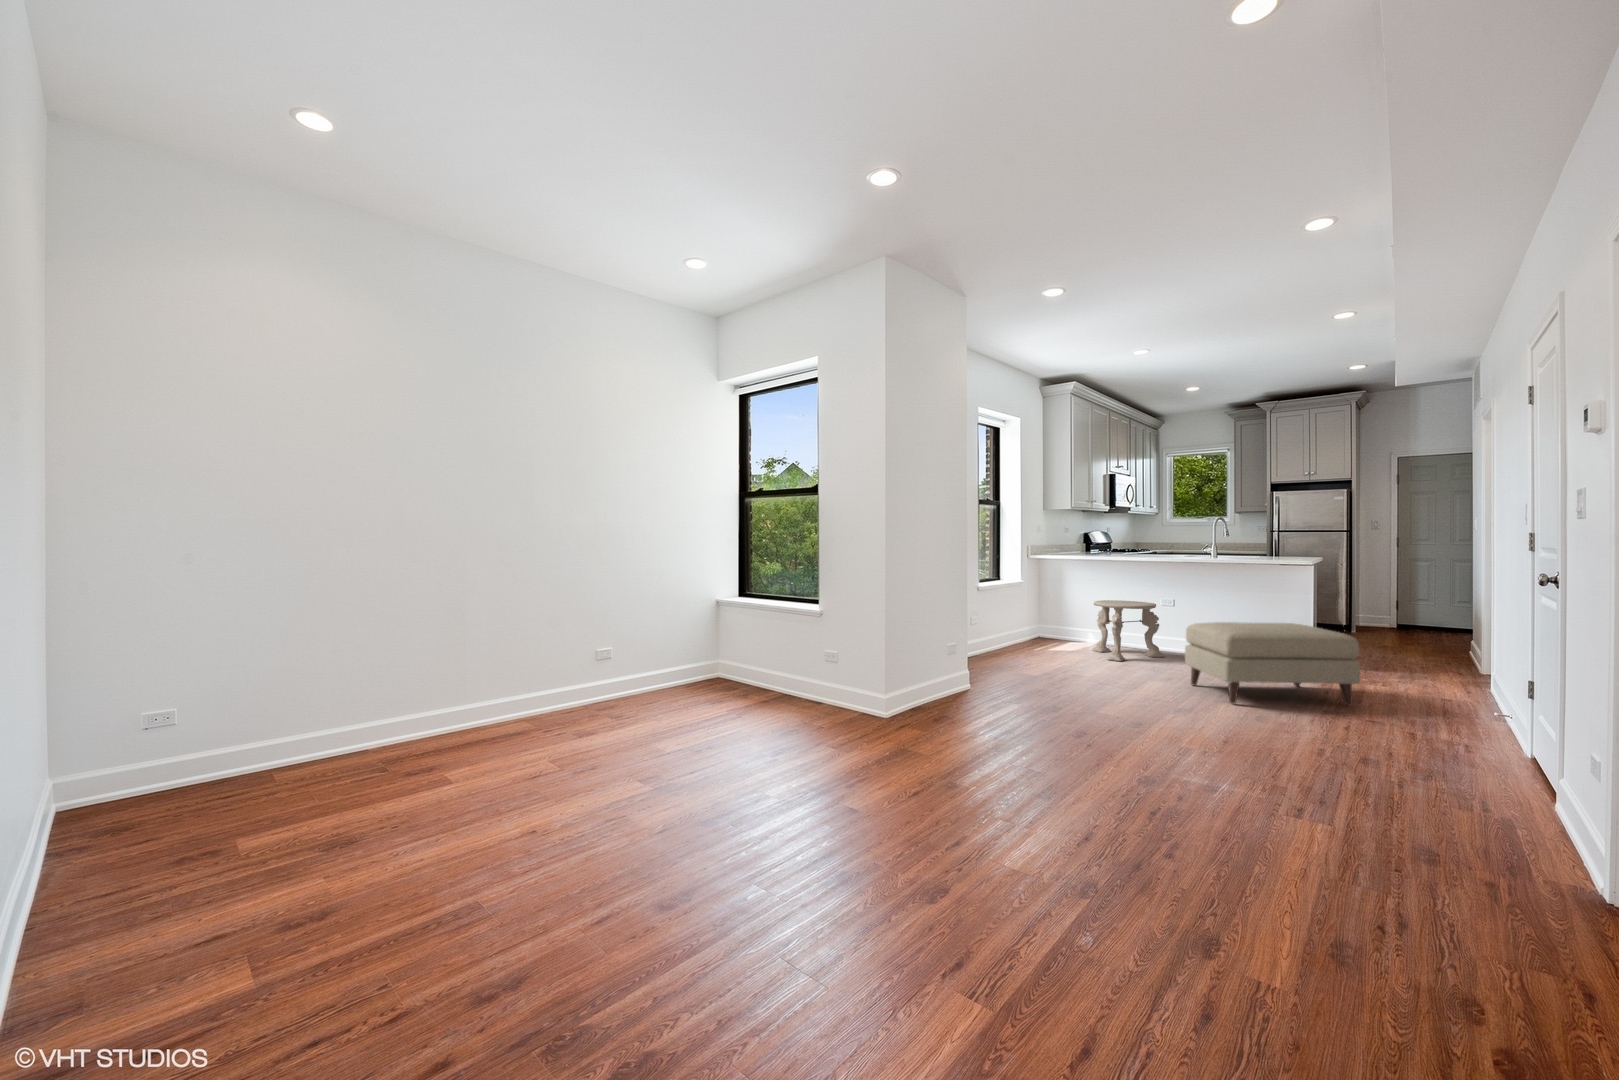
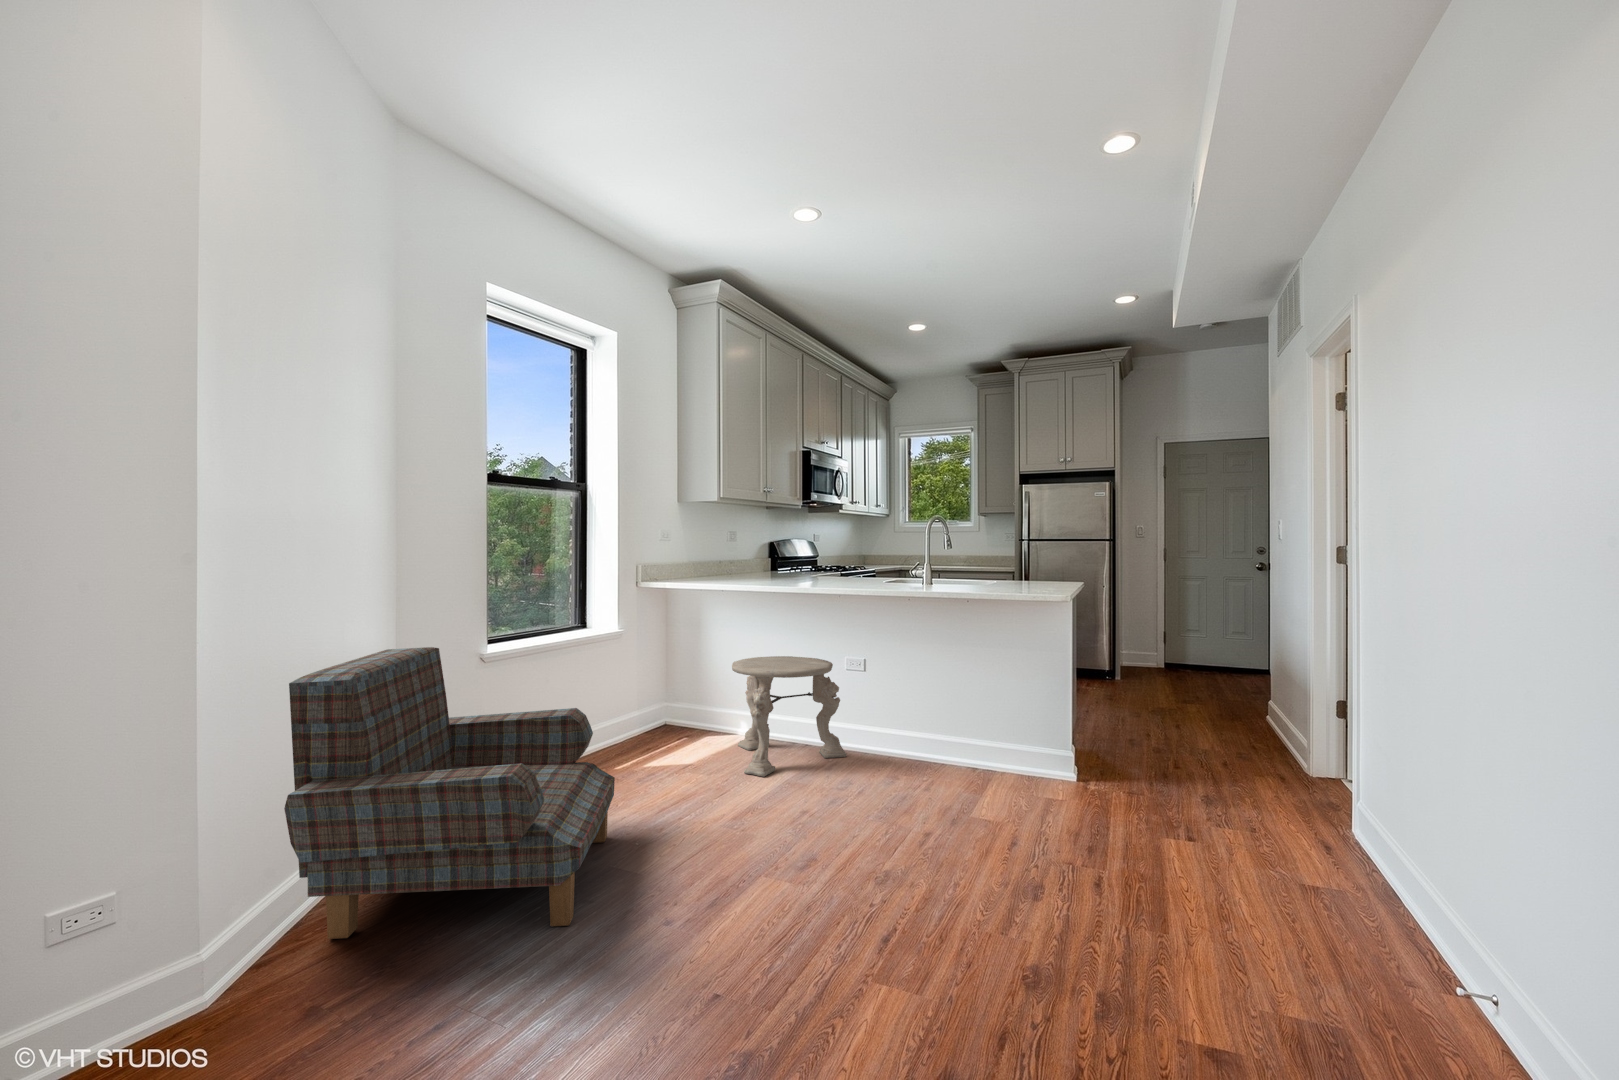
armchair: none [961,582,1080,693] -> present [284,647,615,939]
ottoman: present [1185,622,1360,706] -> none [840,715,1152,933]

